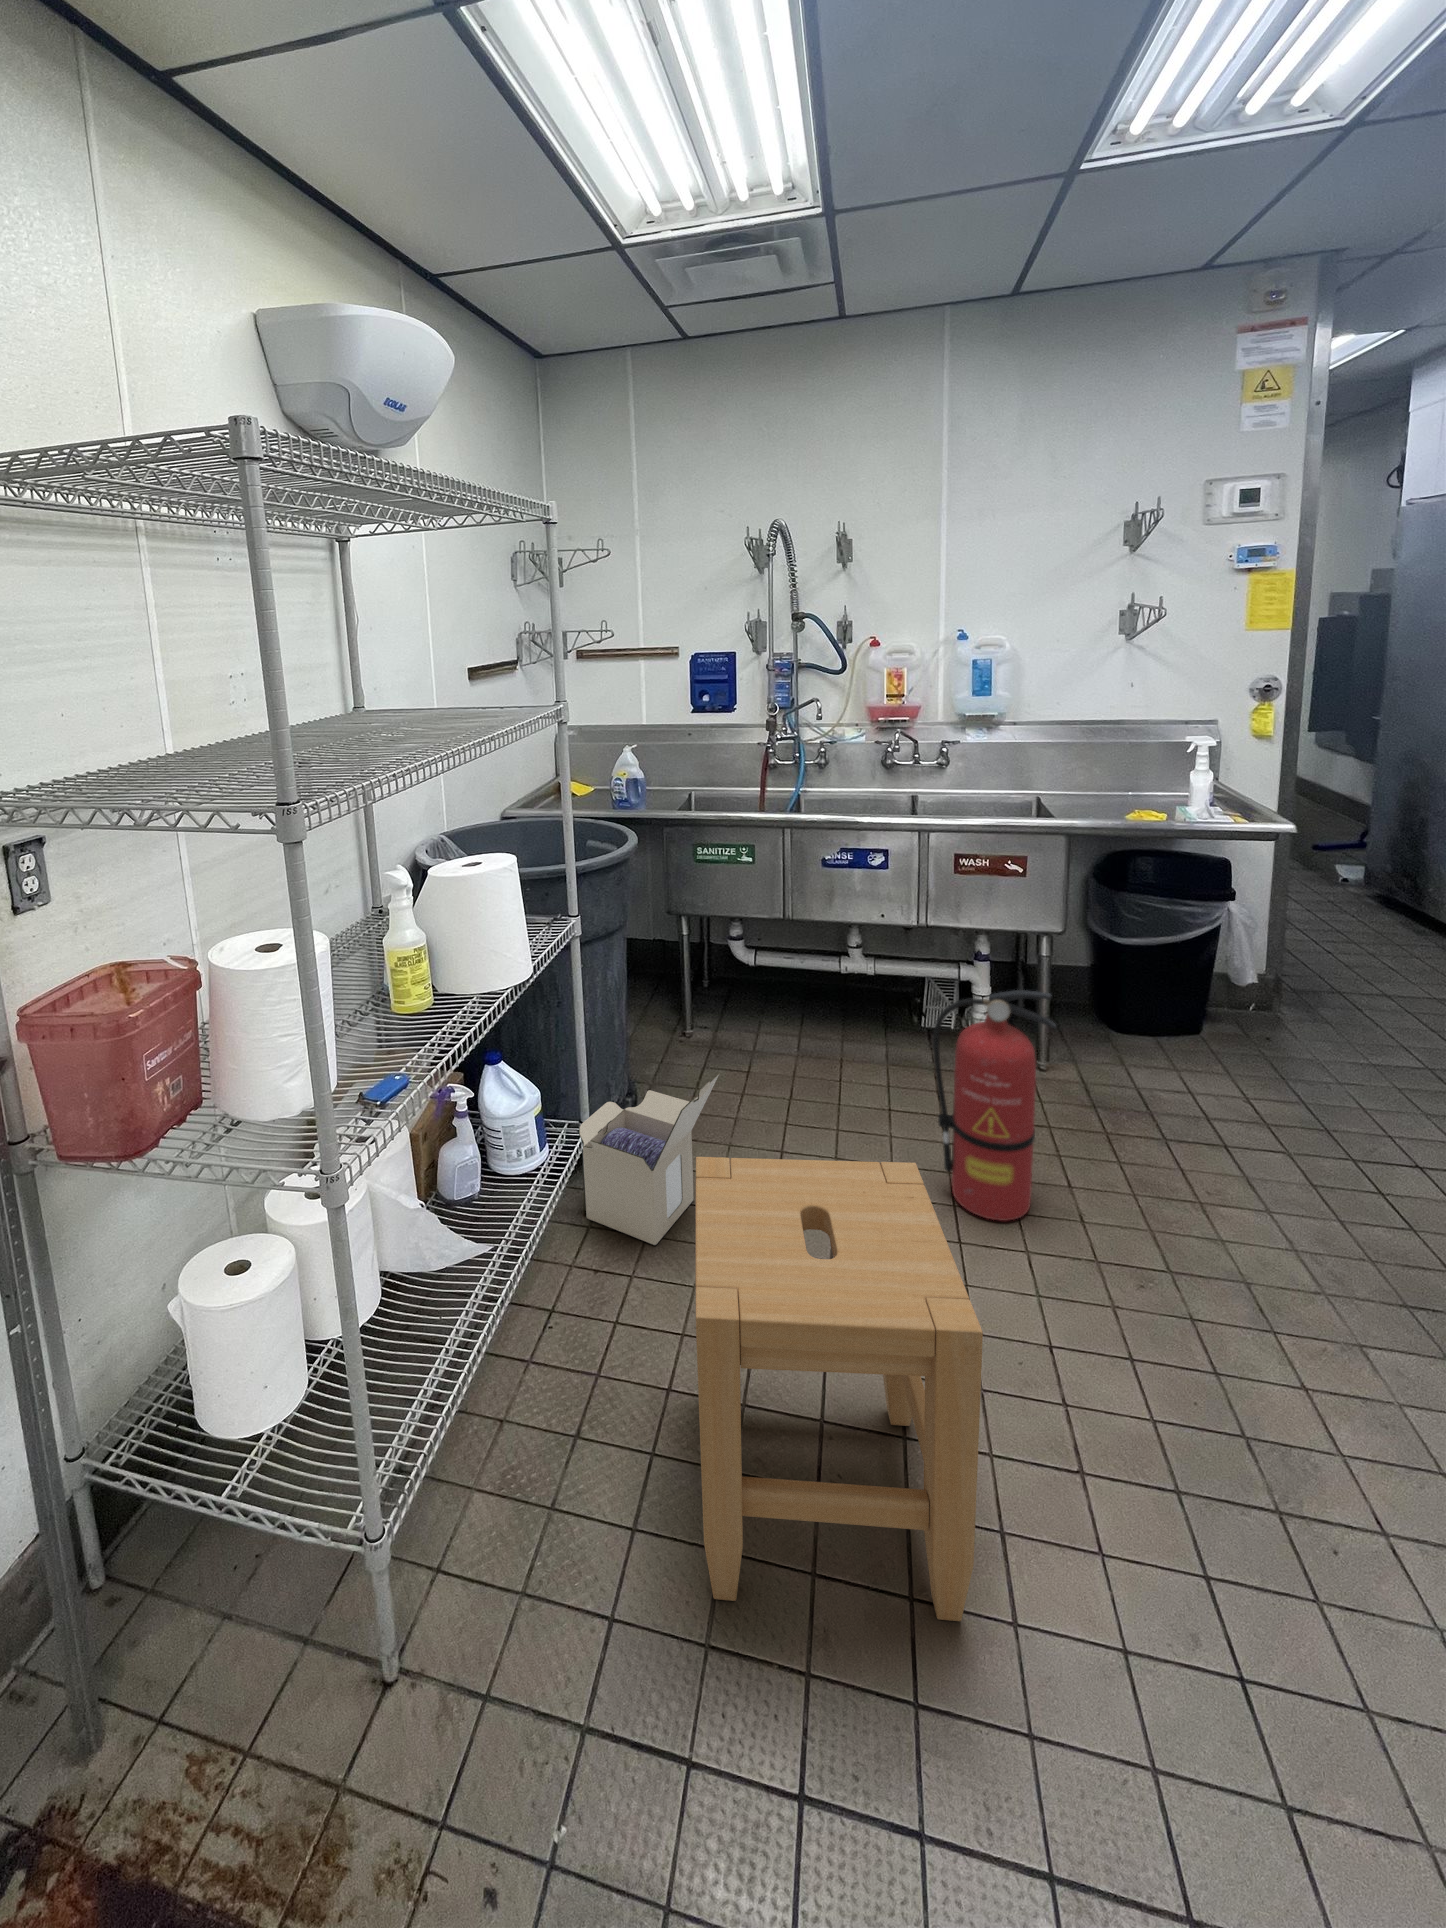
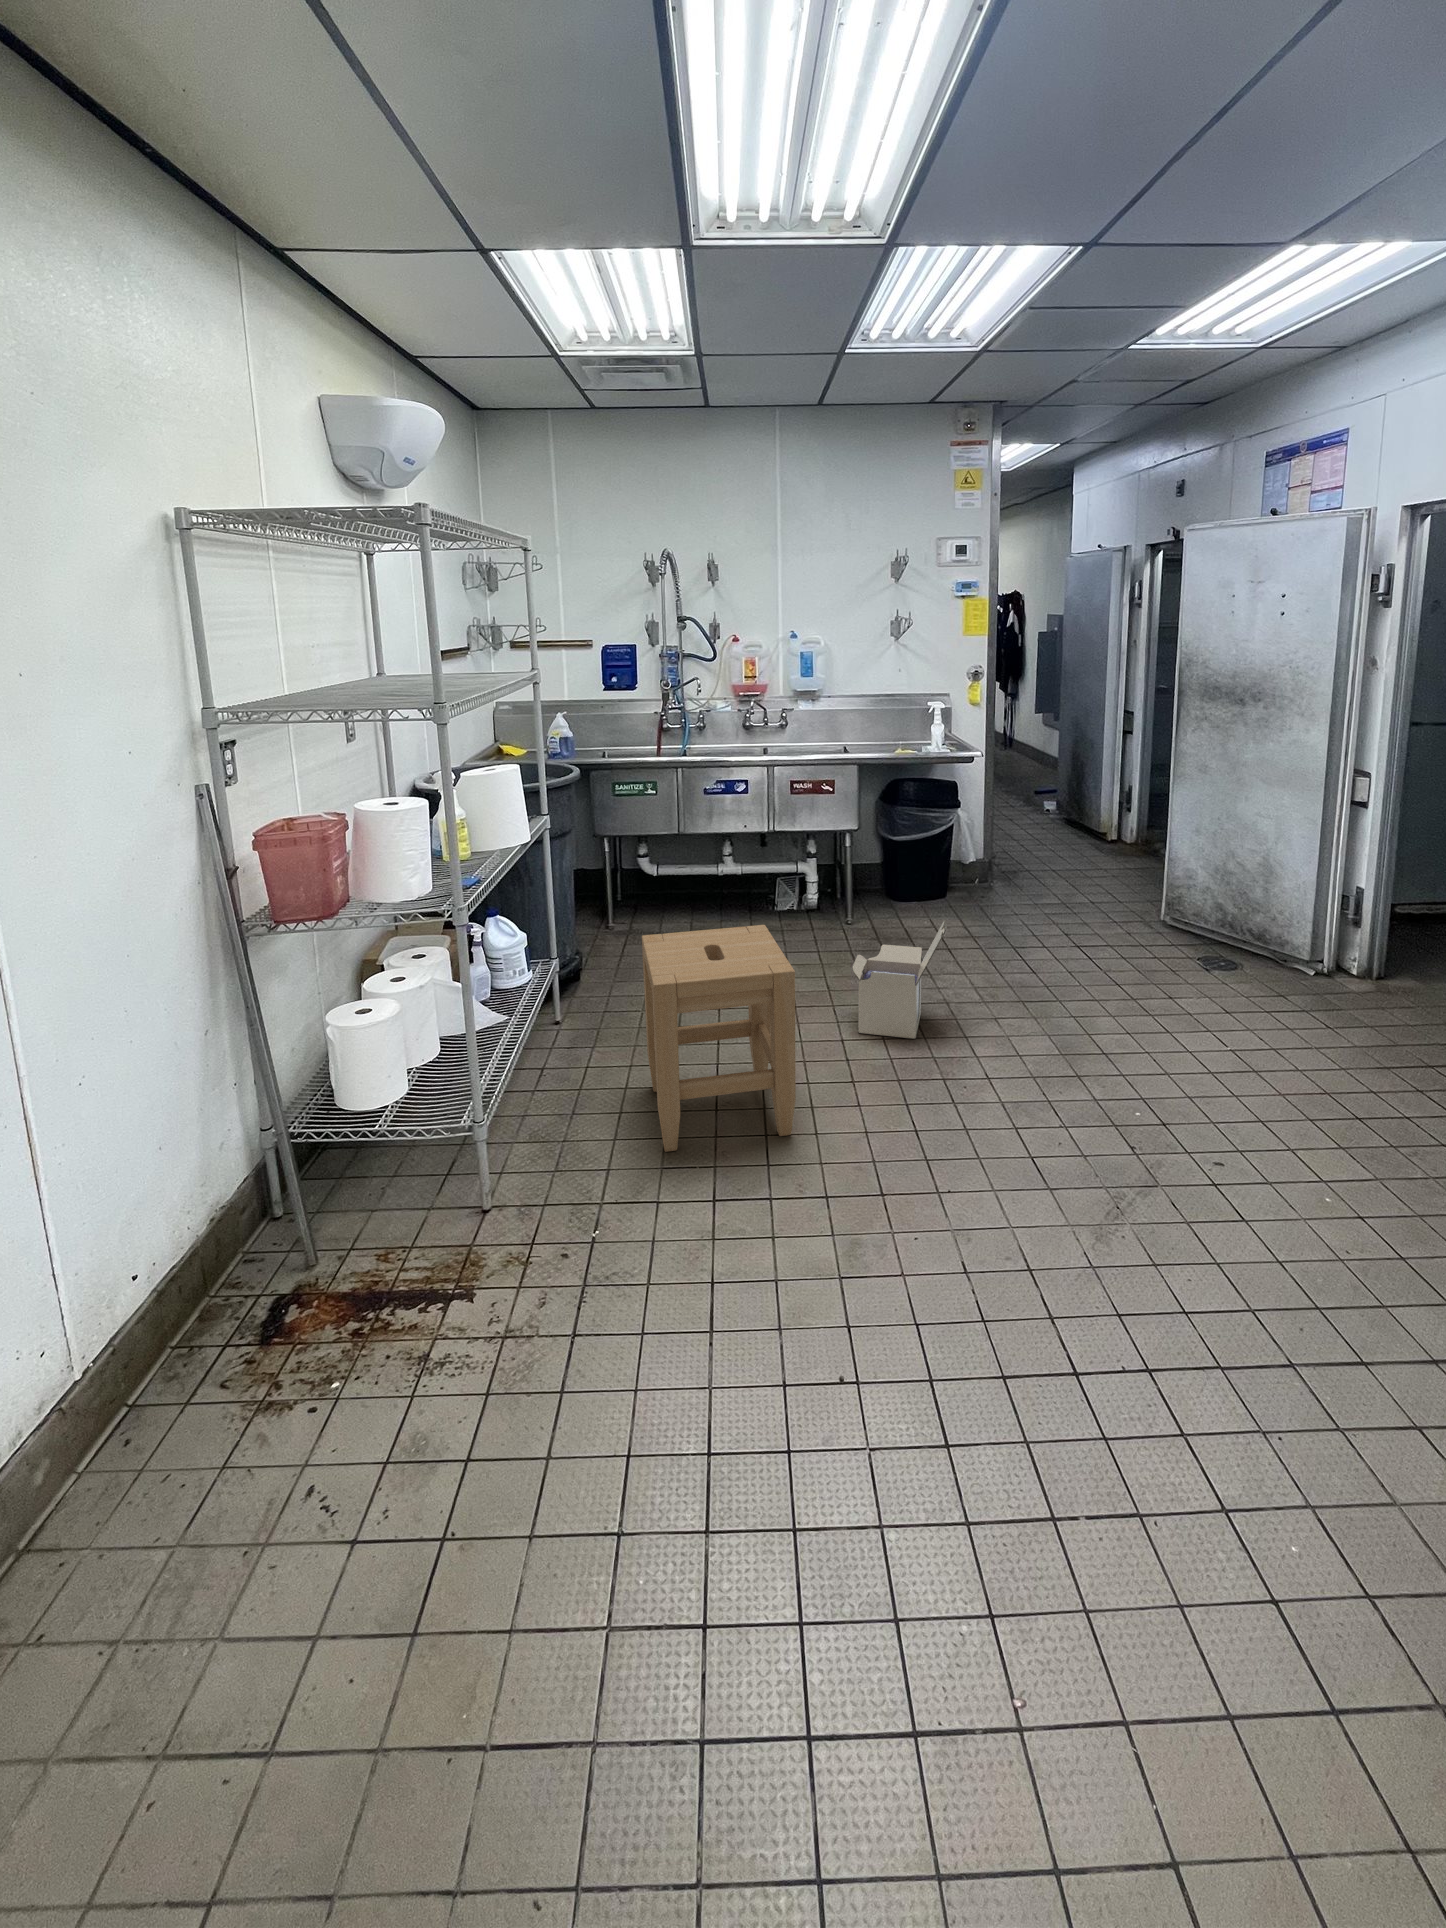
fire extinguisher: present [933,990,1056,1221] -> none [778,849,847,993]
cardboard box: present [579,1073,719,1245] -> present [852,920,947,1039]

